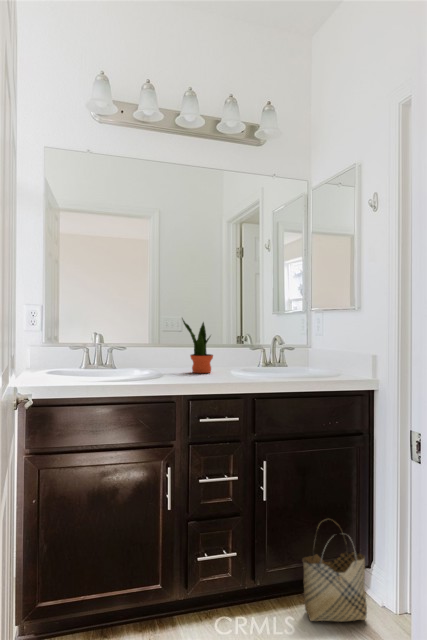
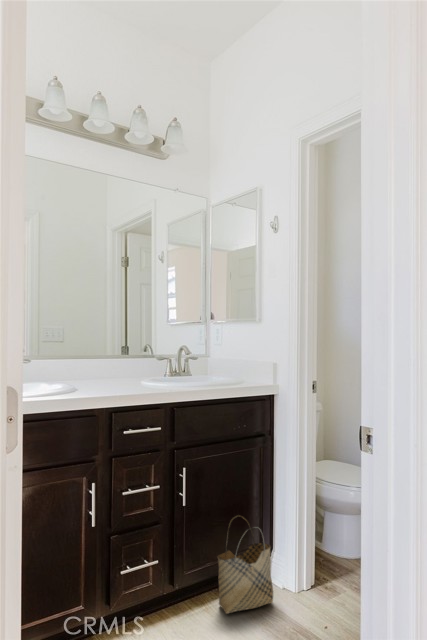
potted plant: present [182,318,213,373] -> none [93,327,126,384]

